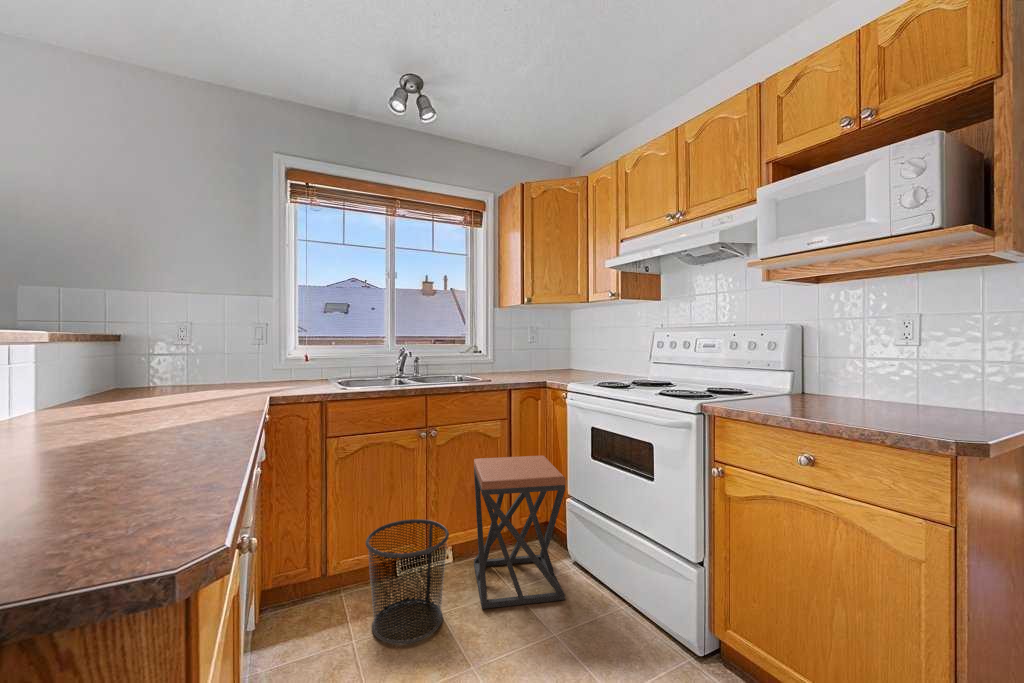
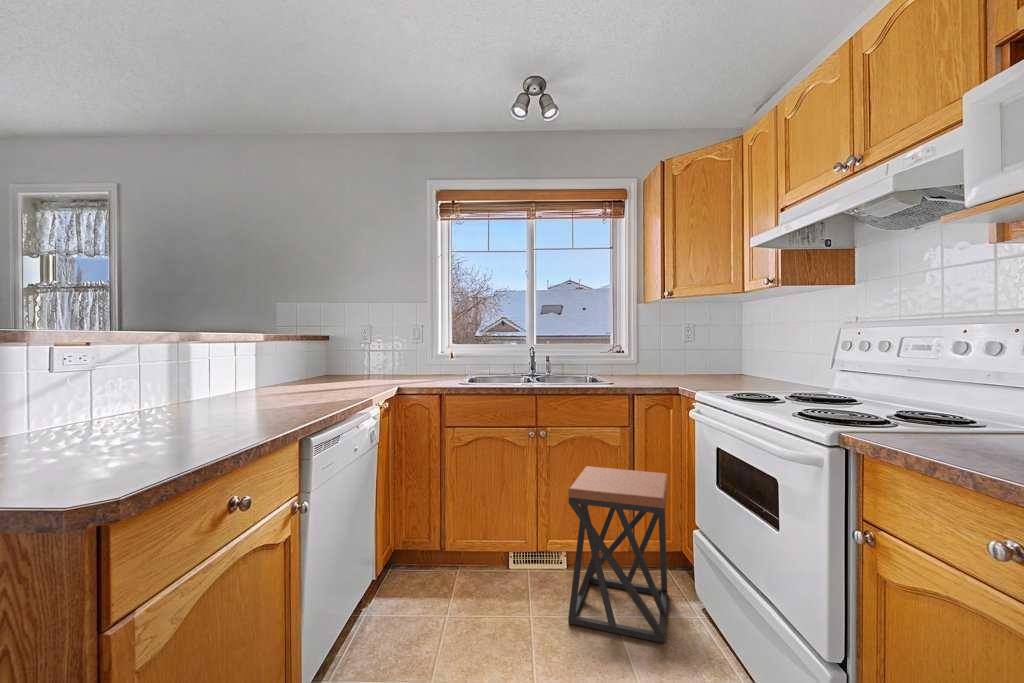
waste bin: present [366,519,449,644] -> none [456,515,535,632]

